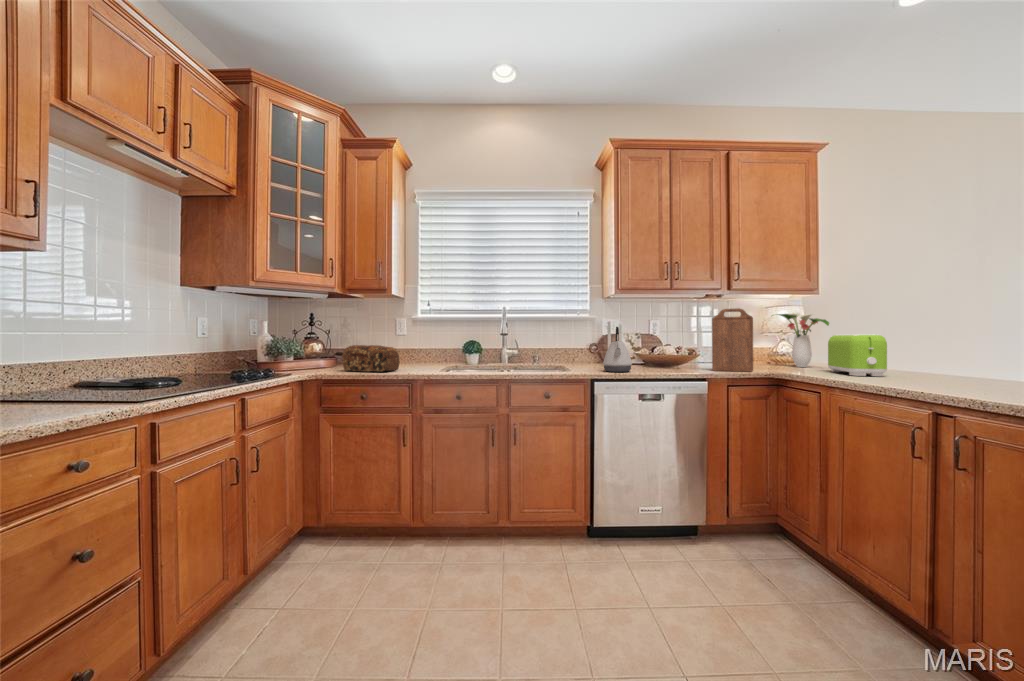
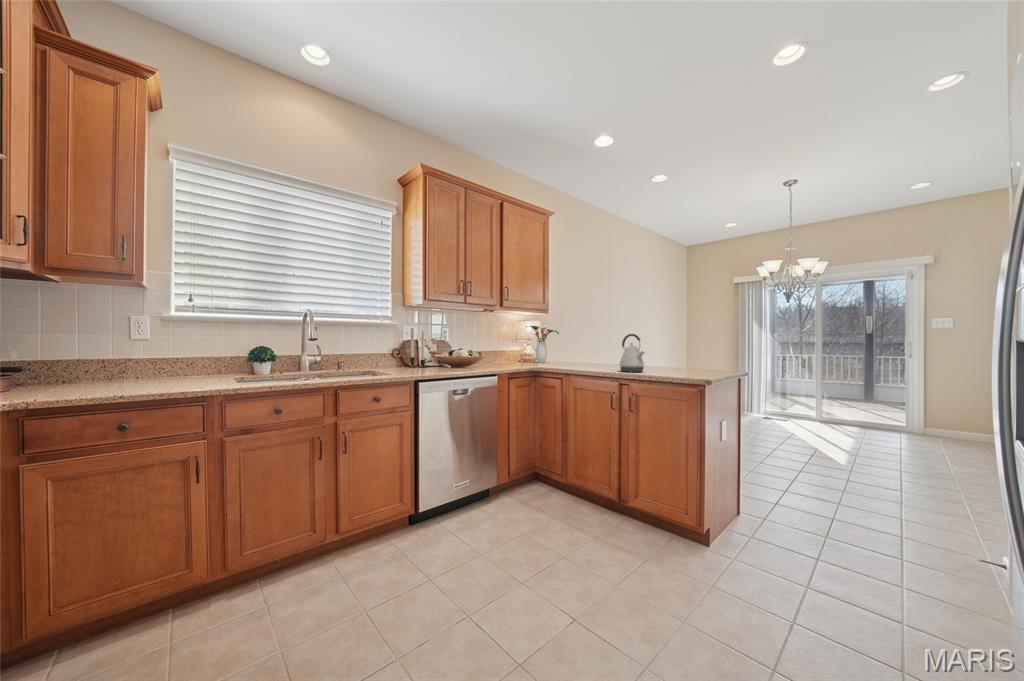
cutting board: present [712,308,753,372] -> none [501,321,527,368]
kettle: present [603,327,632,372] -> present [620,334,644,372]
toaster: present [828,334,887,376] -> none [562,341,595,367]
bread loaf: present [342,345,399,372] -> none [56,354,173,394]

